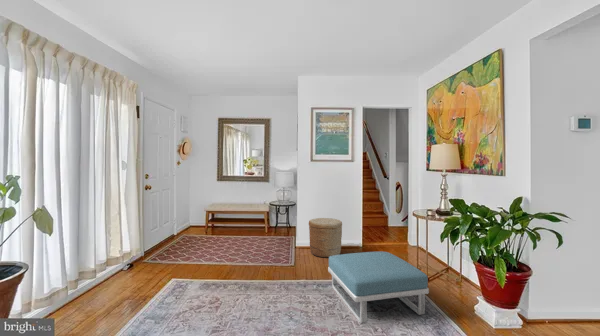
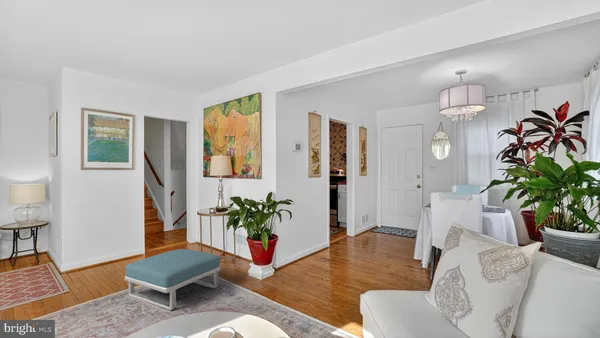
woven basket: present [309,218,342,258] -> none [81,231,126,276]

